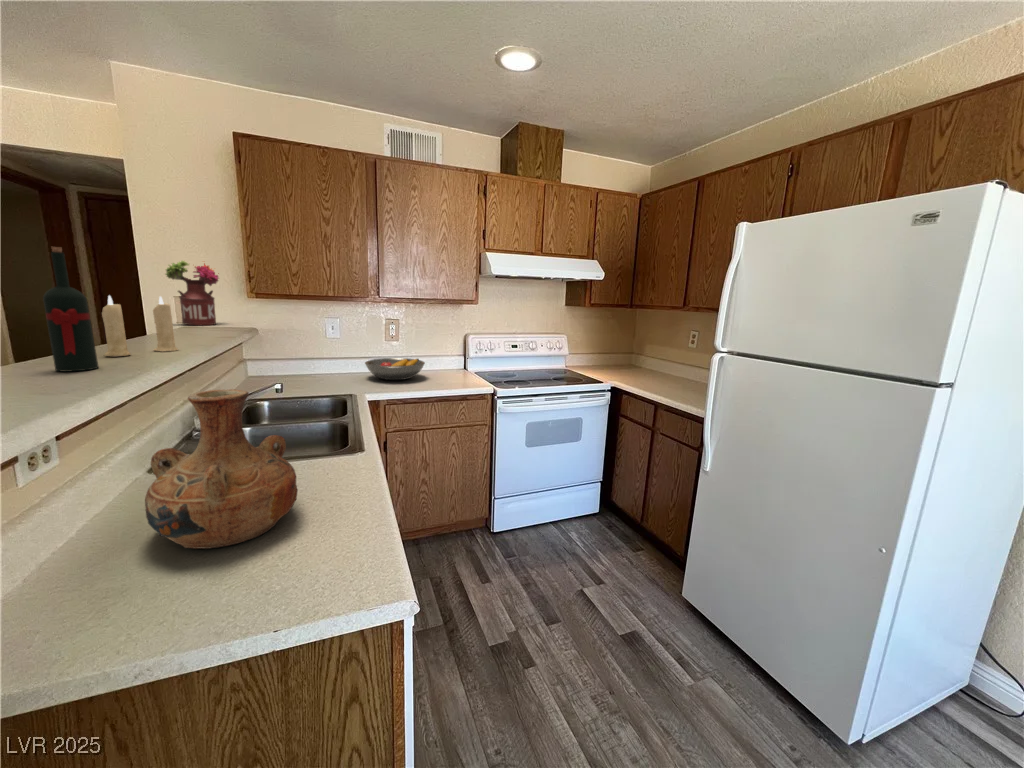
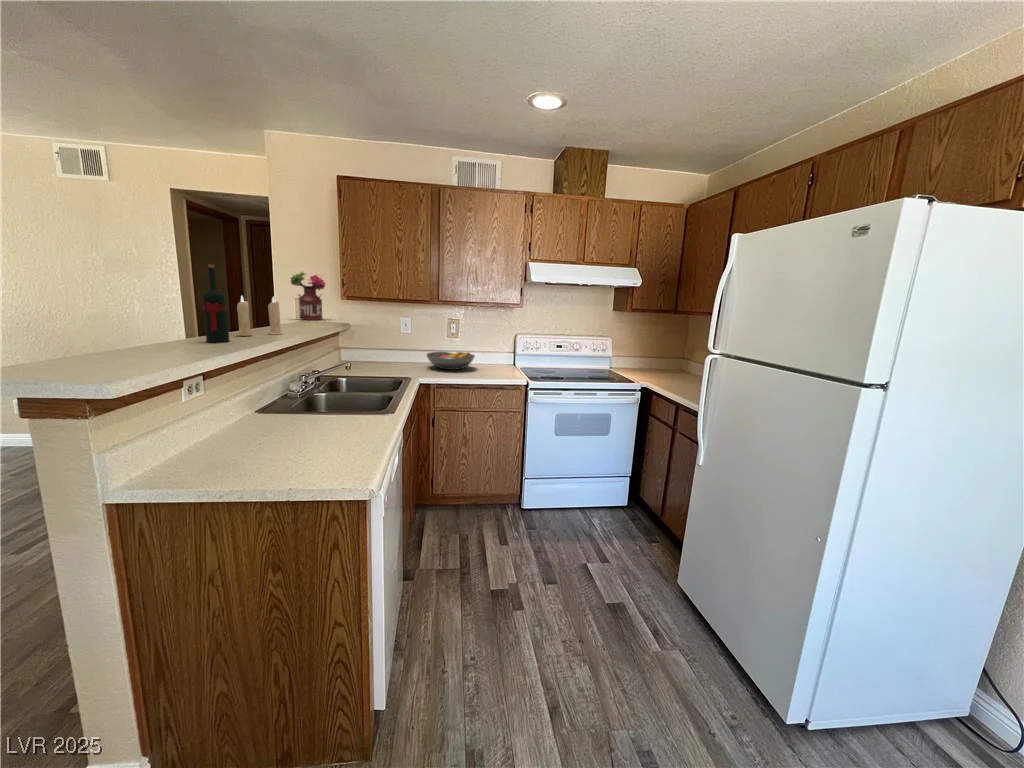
vase: present [145,389,297,549] -> none [237,355,328,451]

